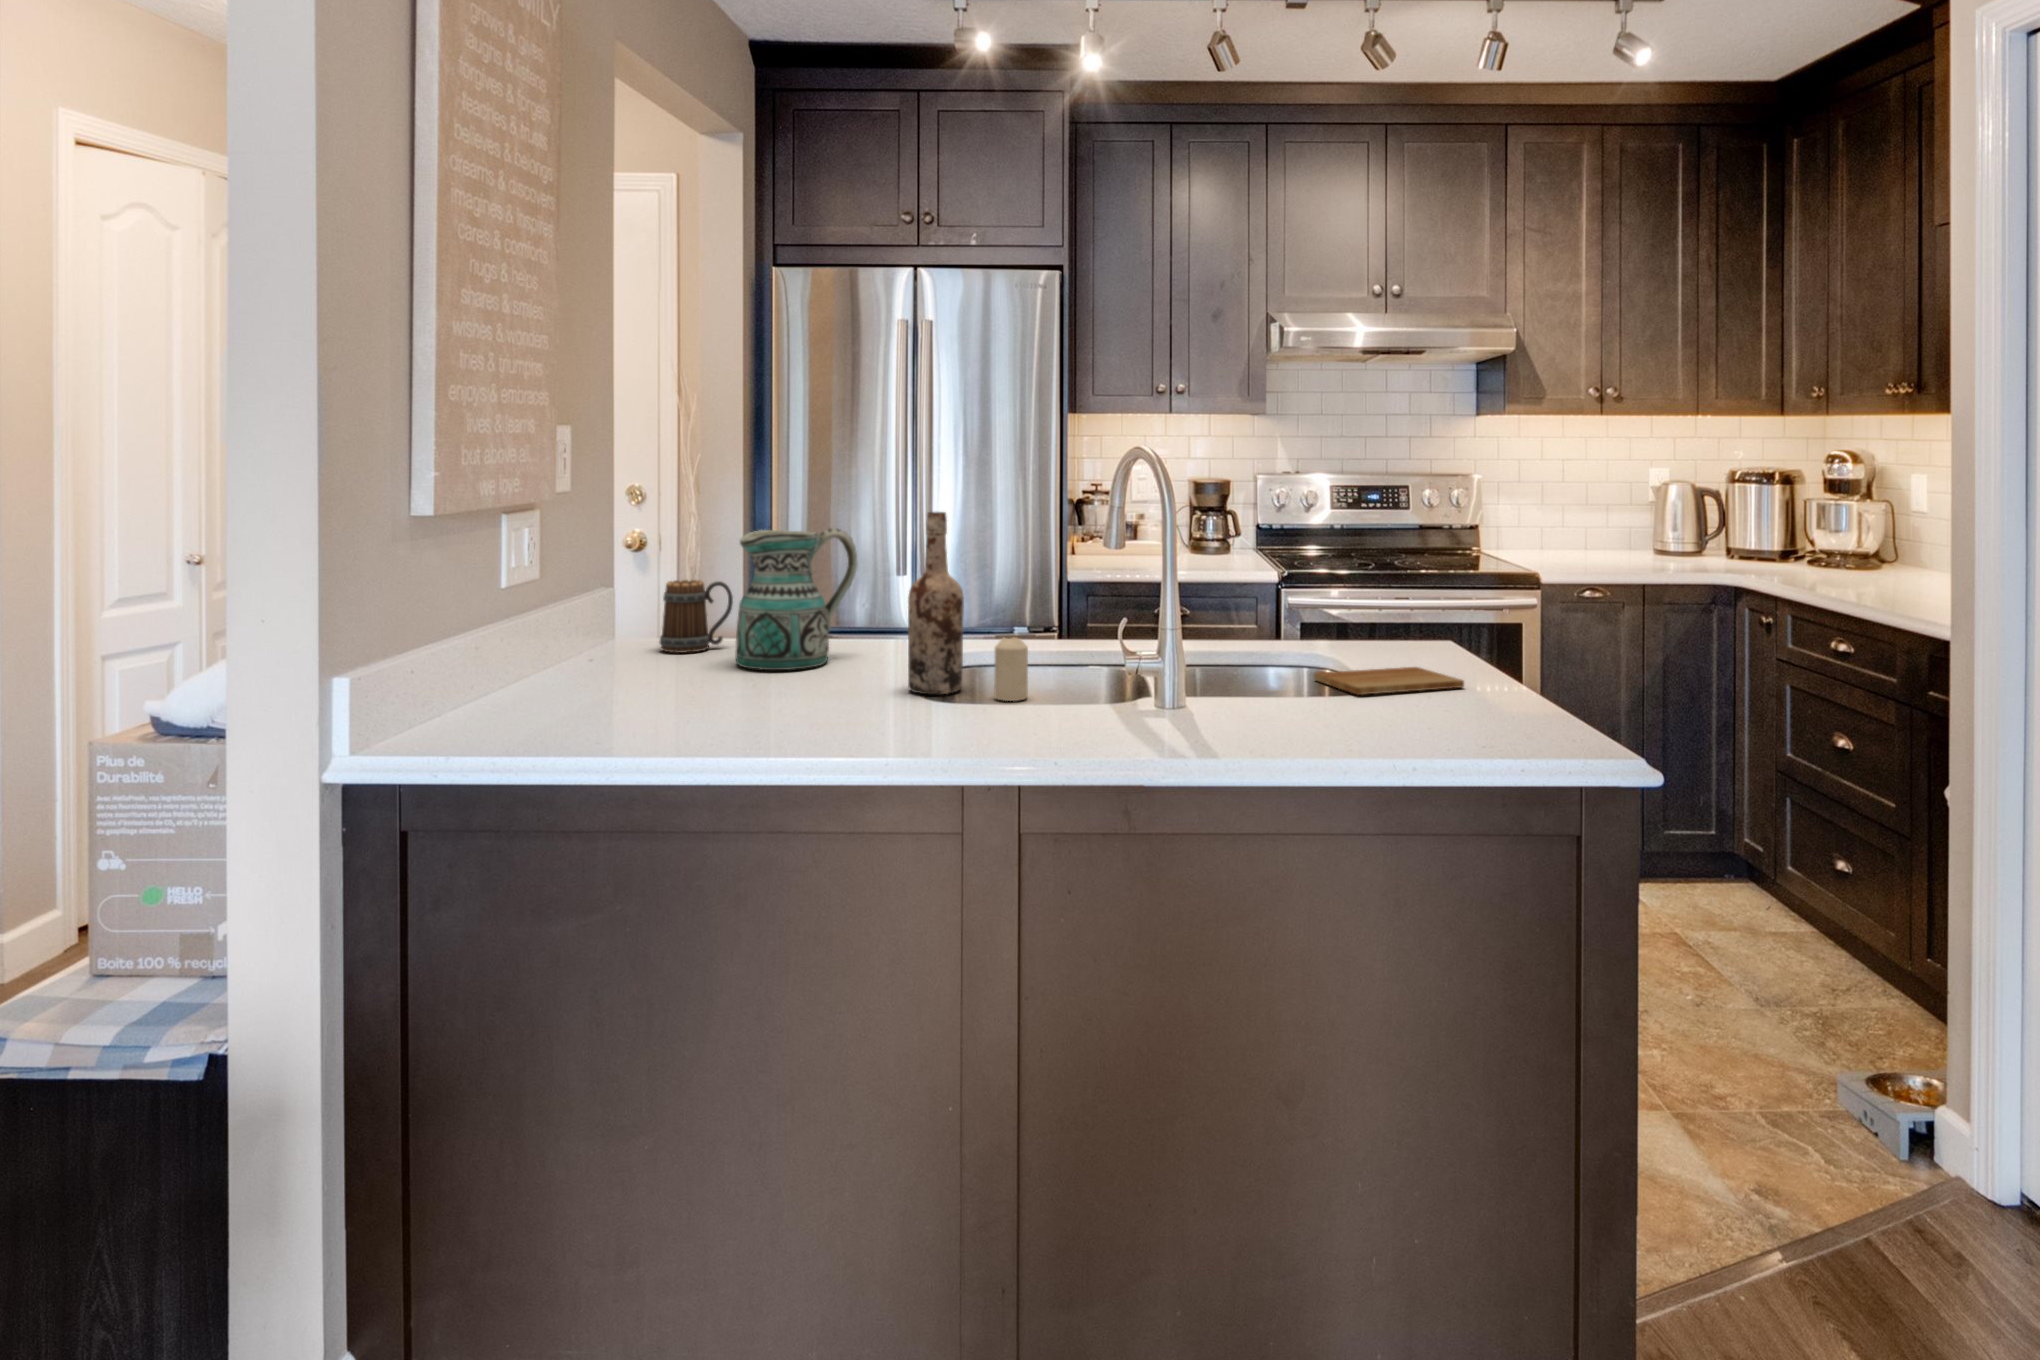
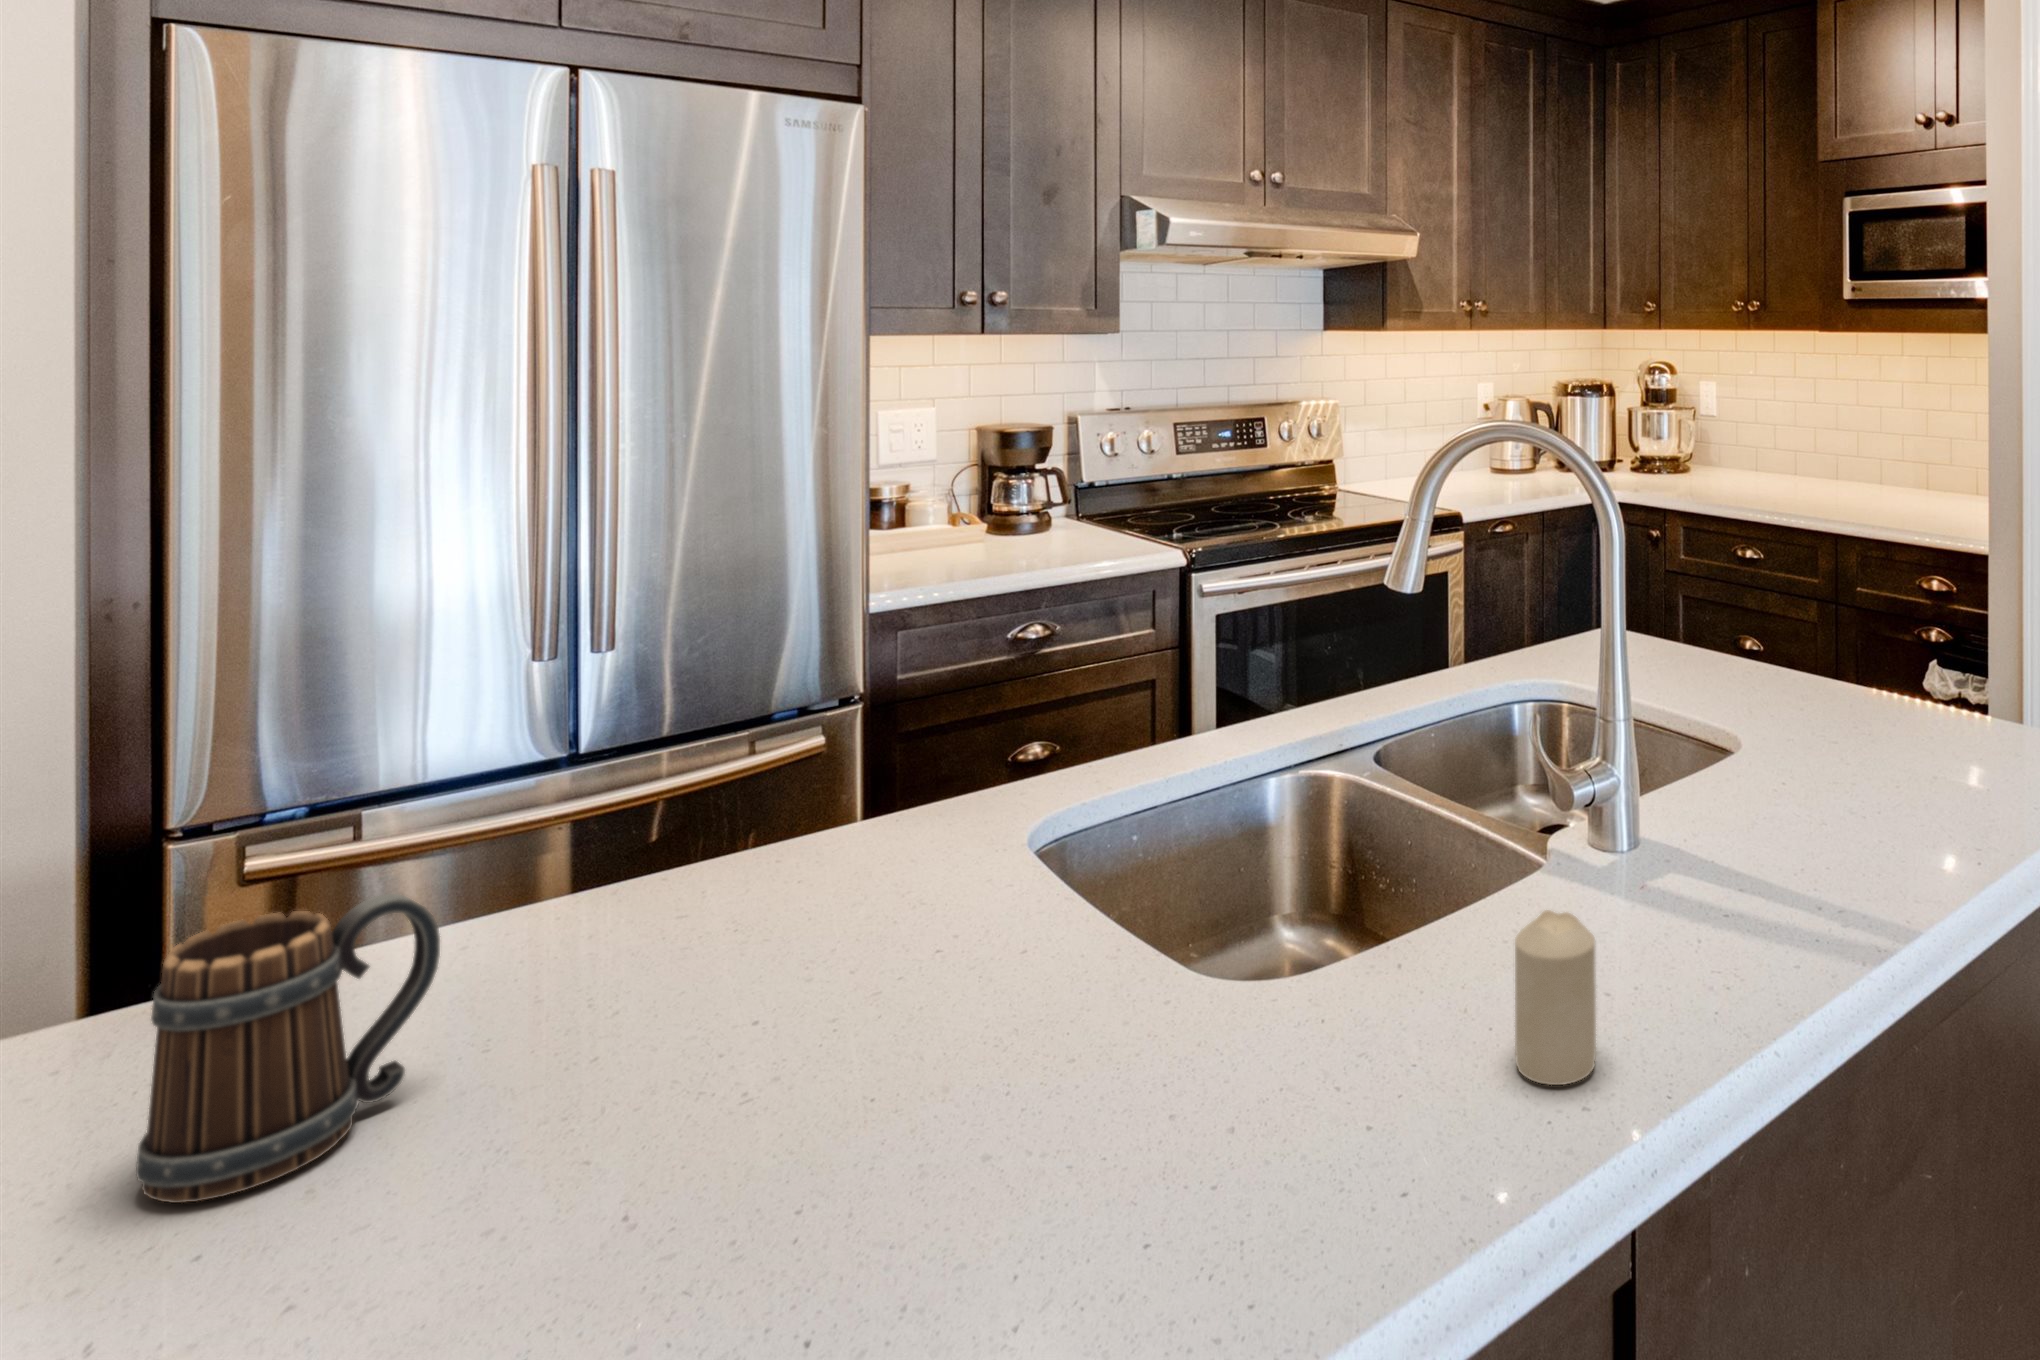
wine bottle: present [908,512,964,694] -> none [1269,629,1414,1135]
ceramic pitcher: present [736,528,857,670] -> none [554,683,902,1200]
cutting board: present [1314,667,1464,695] -> none [1830,740,2012,832]

